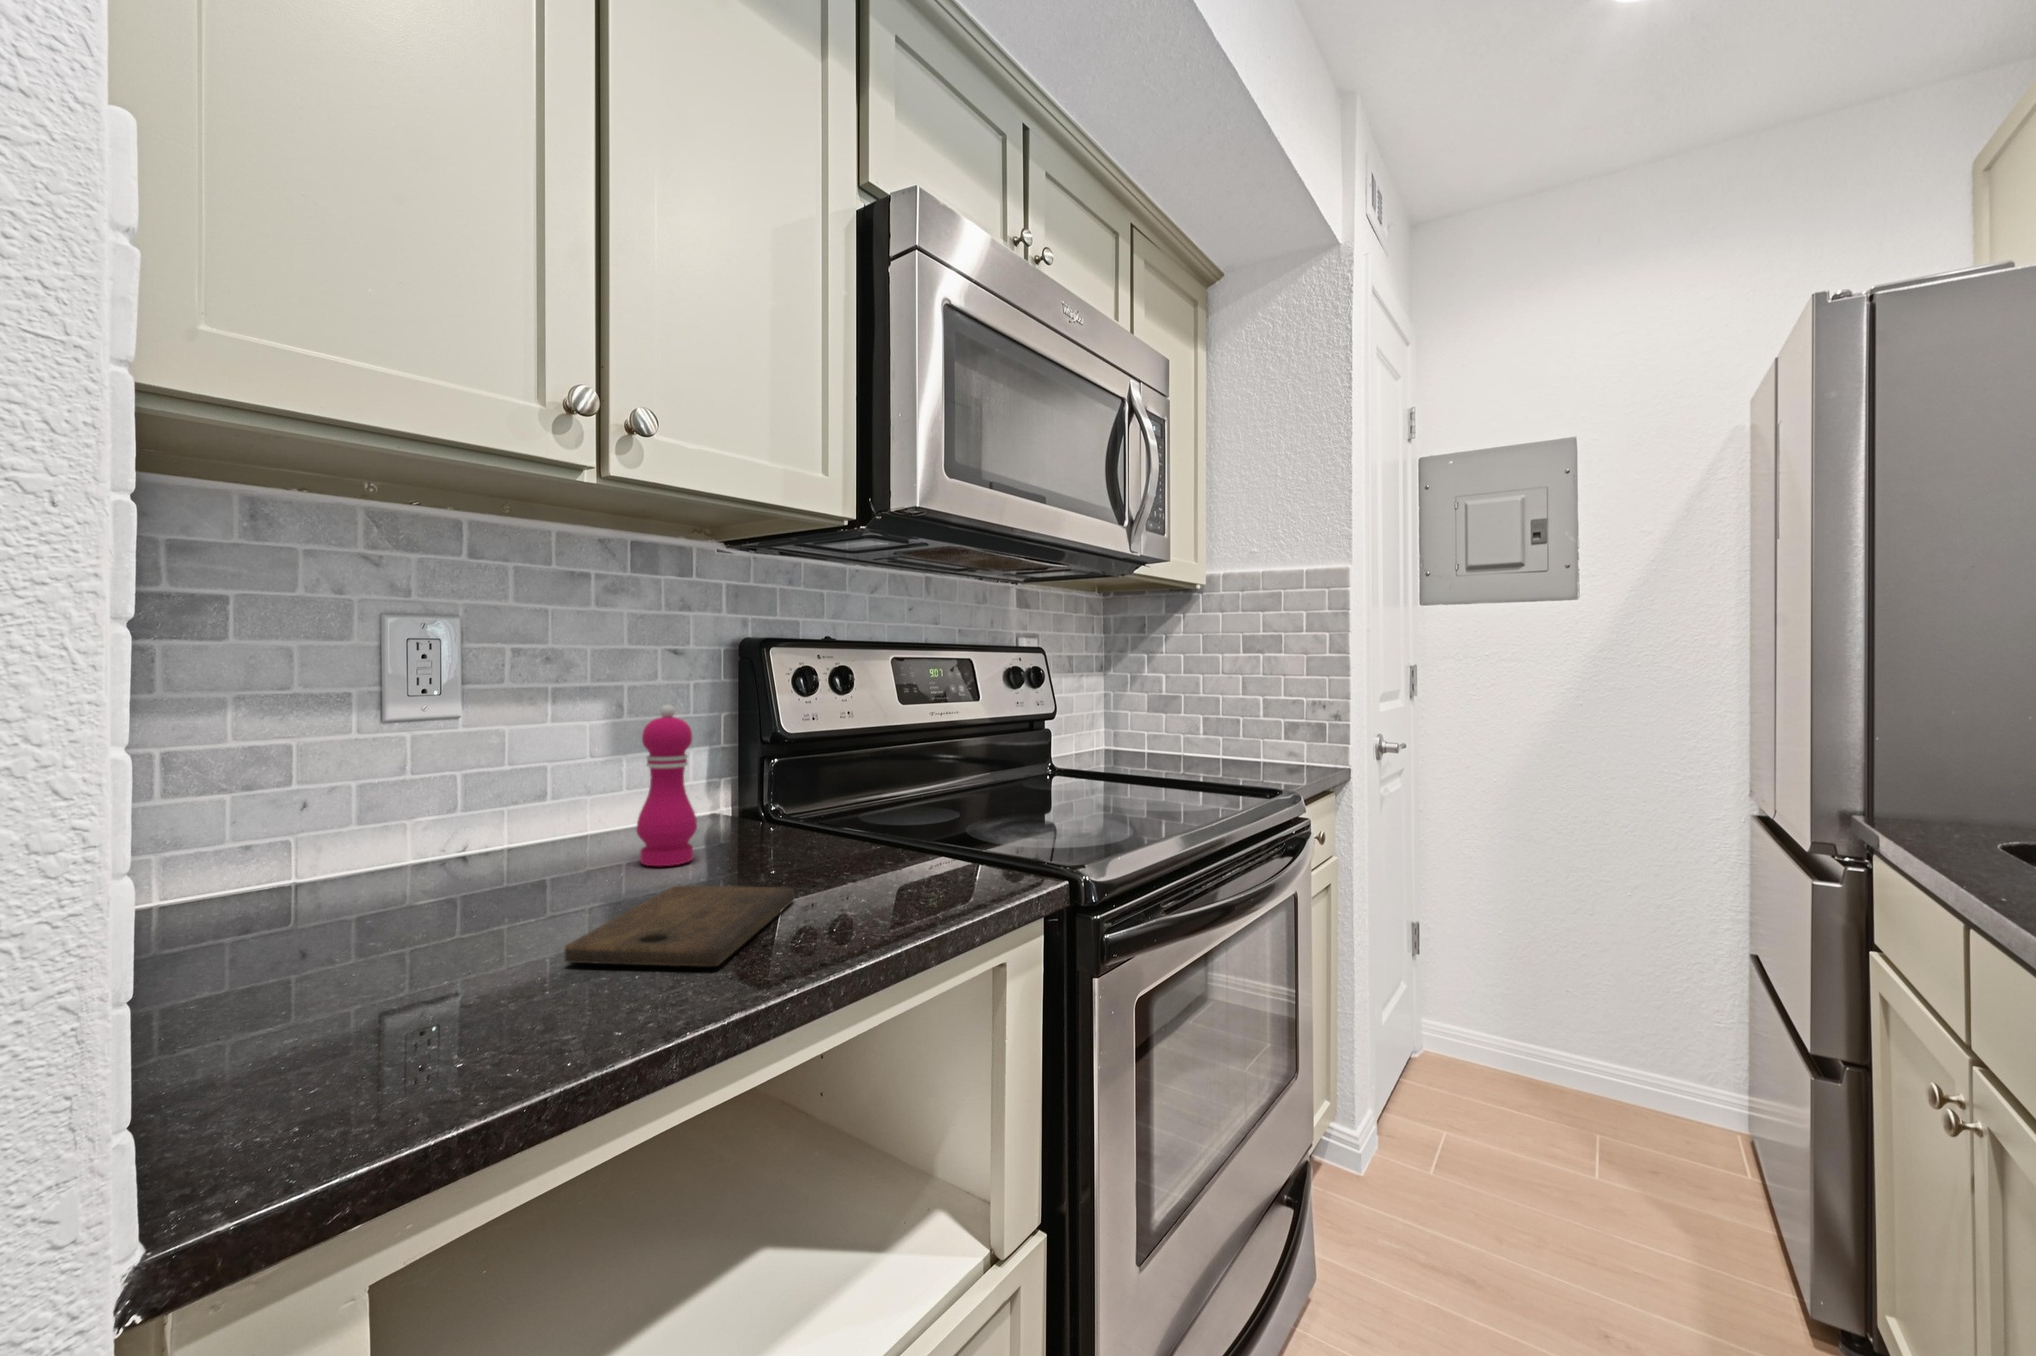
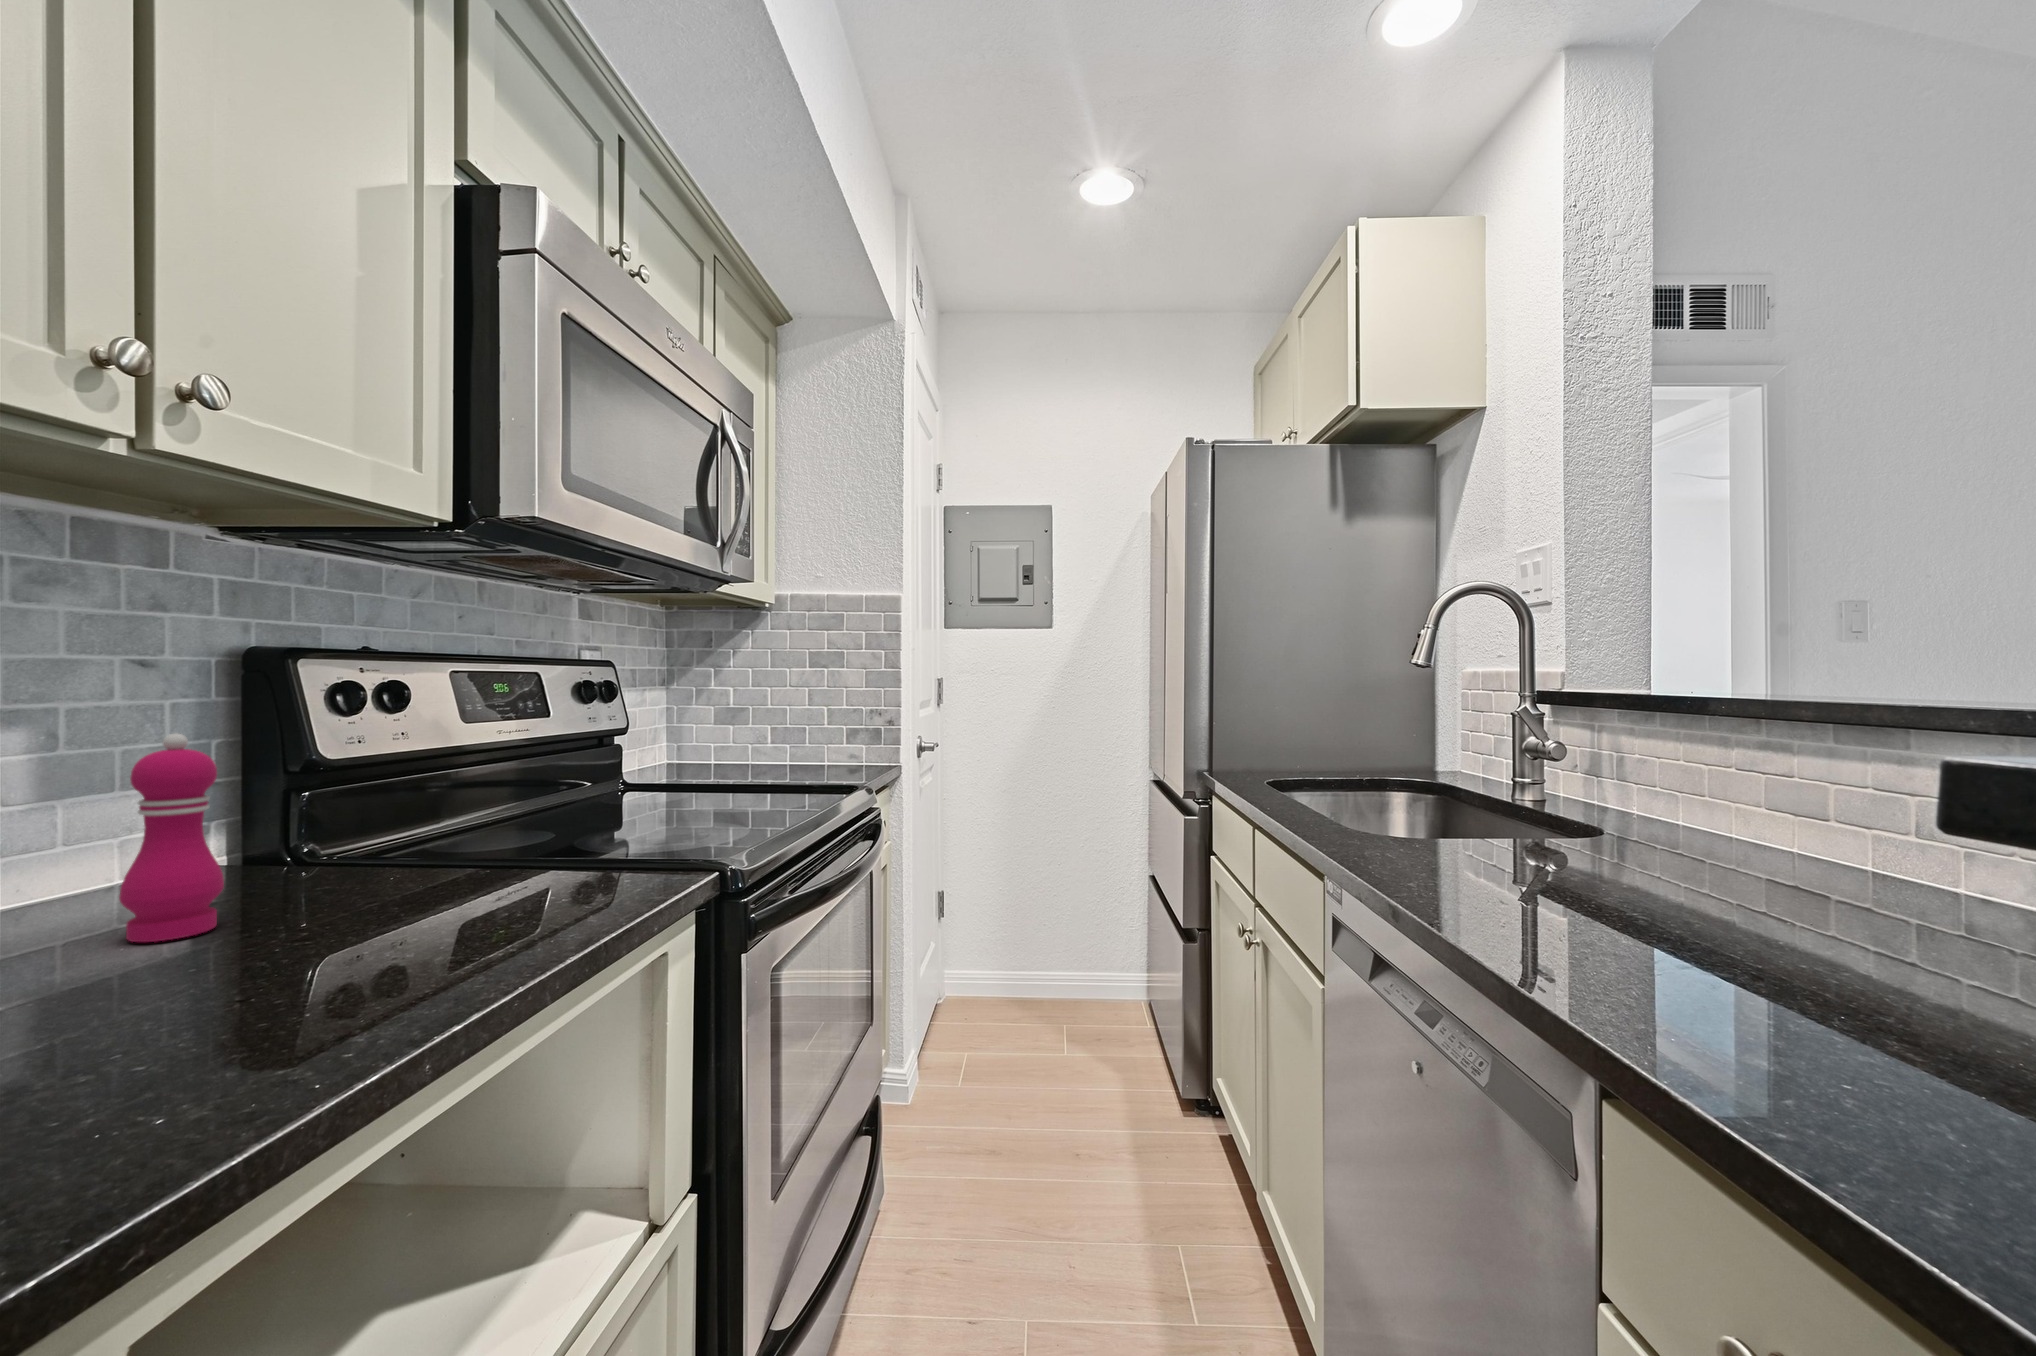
cutting board: present [564,886,794,966] -> none [124,935,418,1073]

